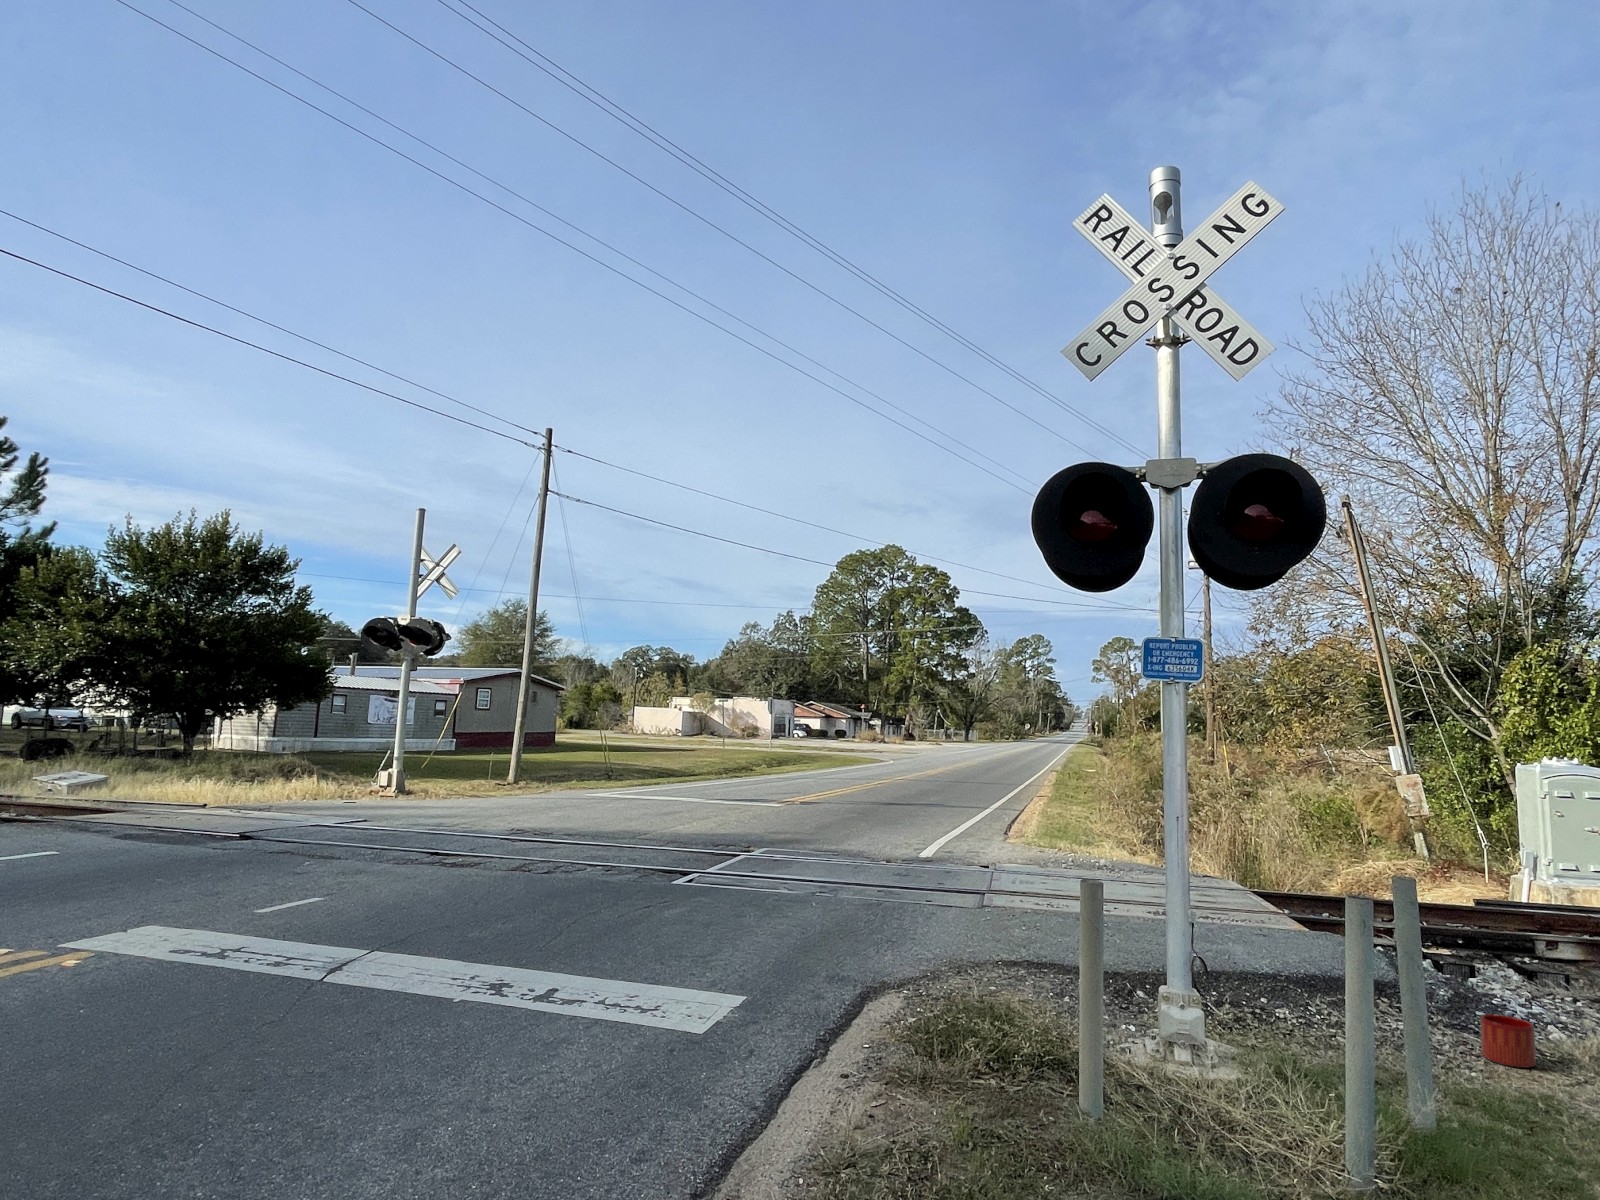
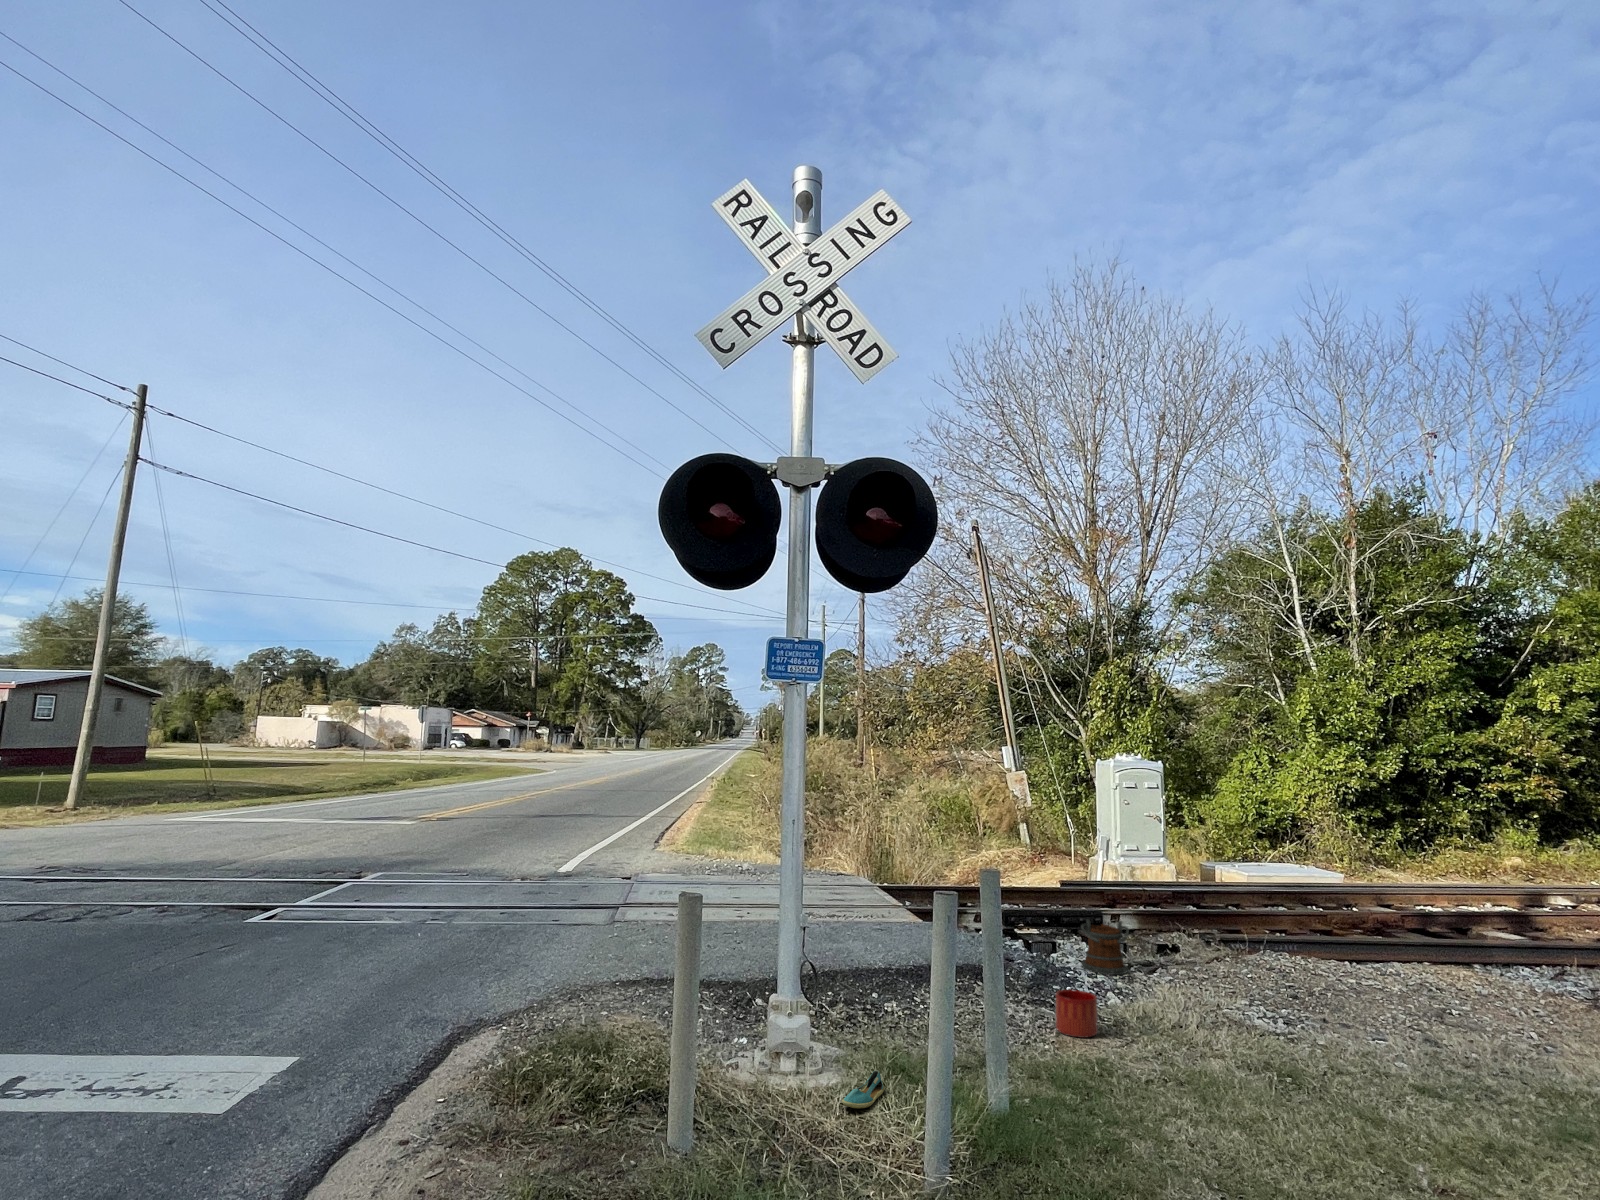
bucket: none [1507,942,1572,1007] -> present [1081,919,1129,975]
shoe: none [1246,1068,1290,1102] -> present [842,1070,884,1108]

